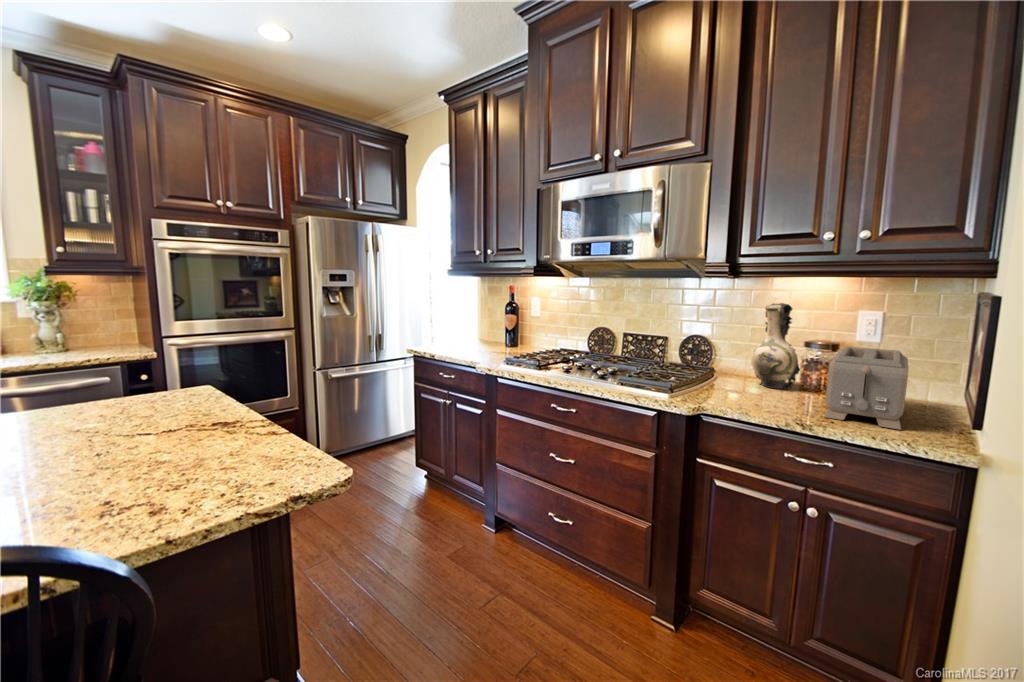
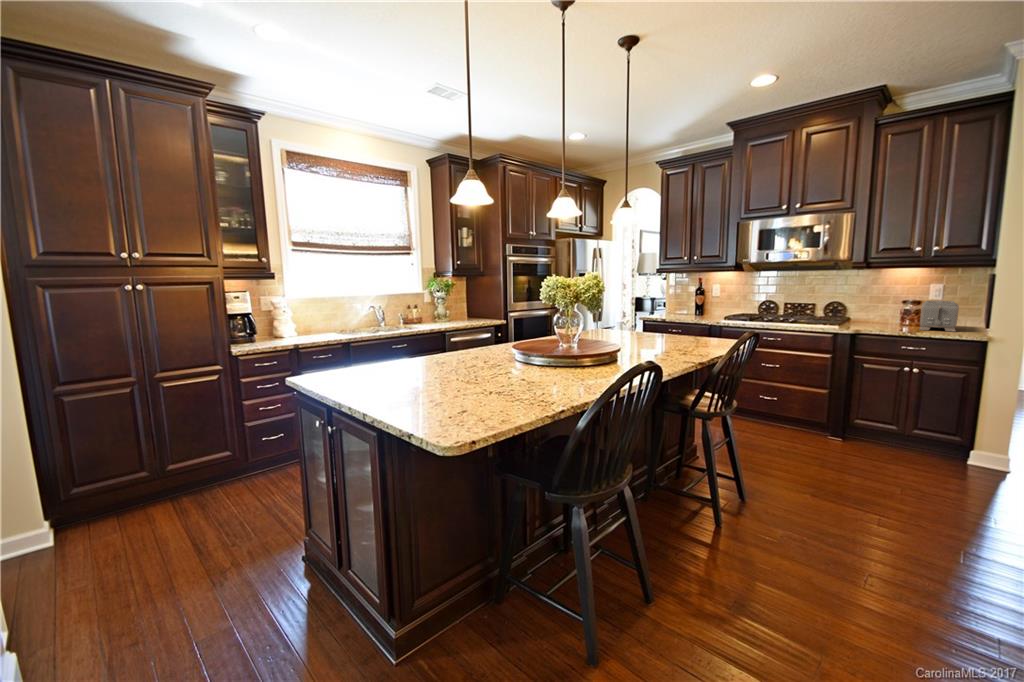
decorative vase: present [751,303,800,389] -> none [873,282,901,324]

